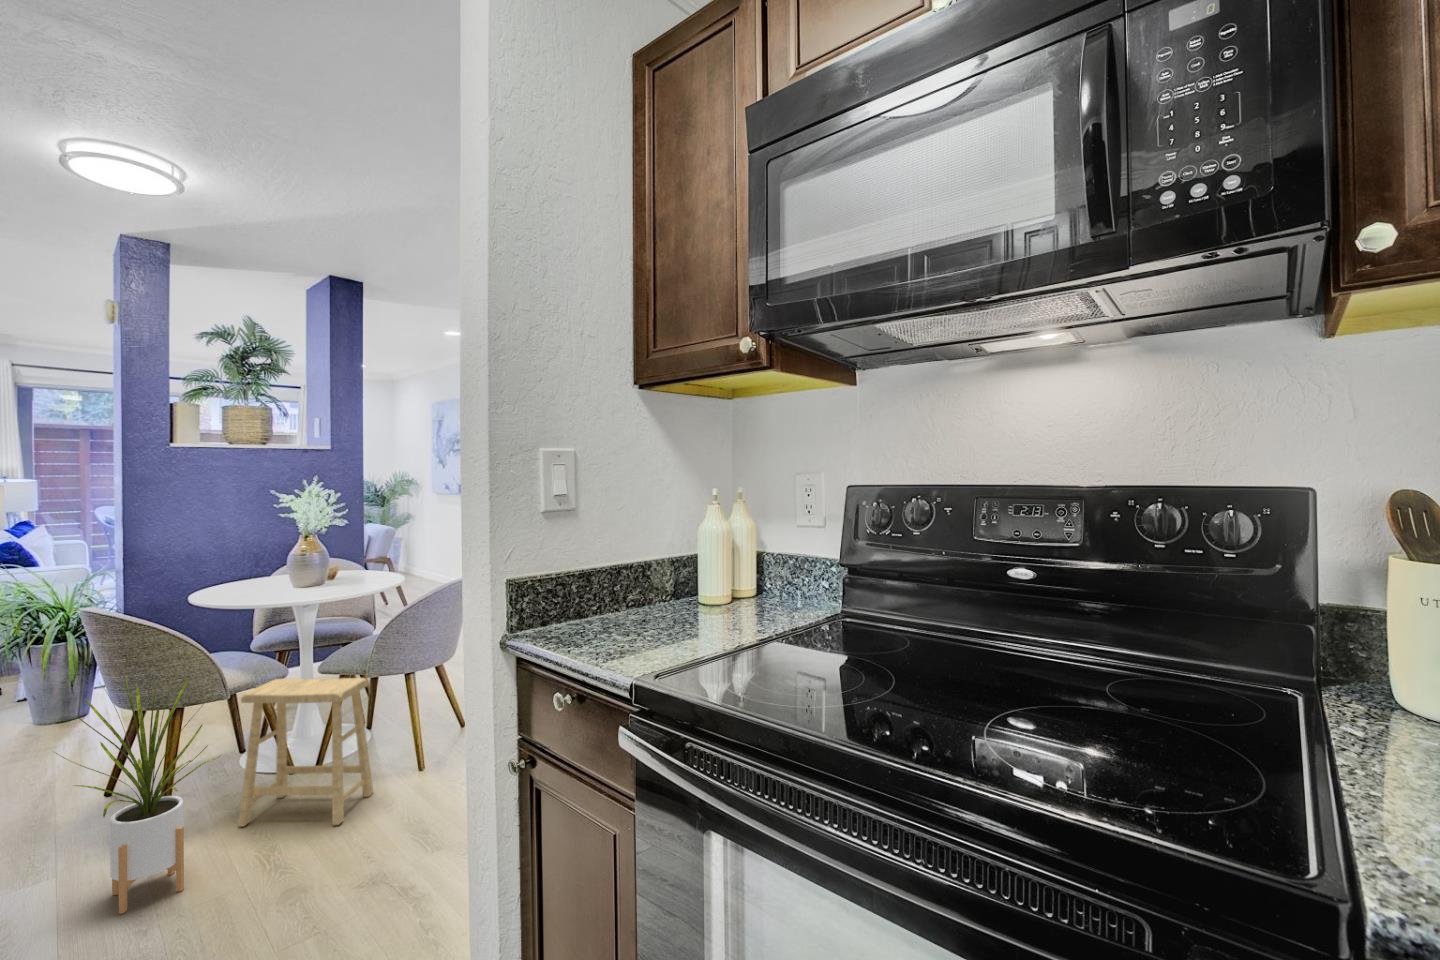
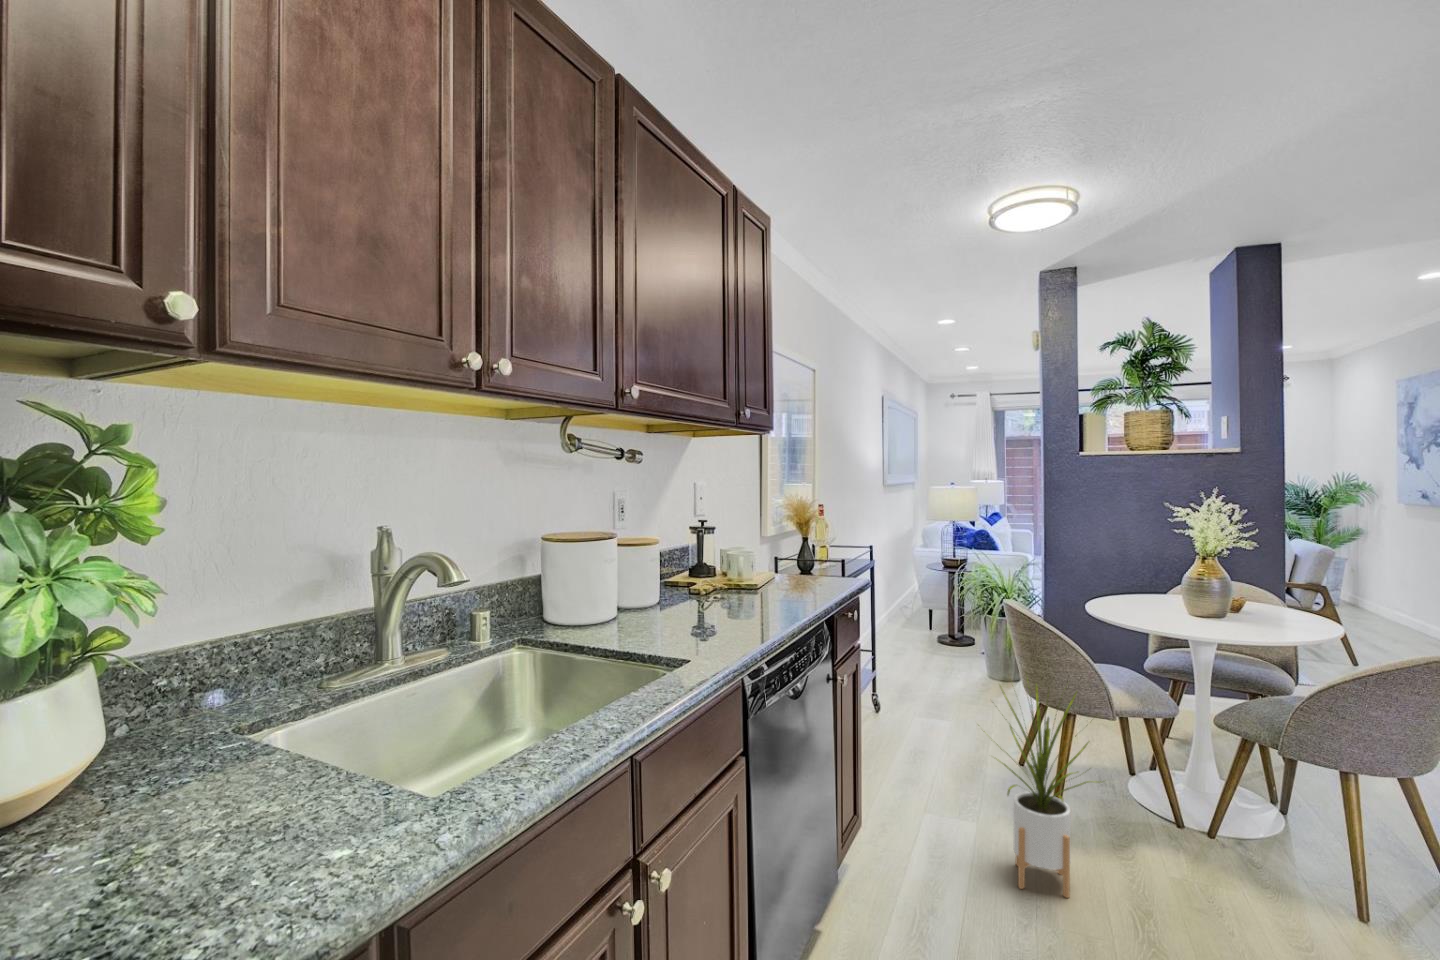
footstool: present [238,678,373,827] -> none [1123,715,1287,924]

